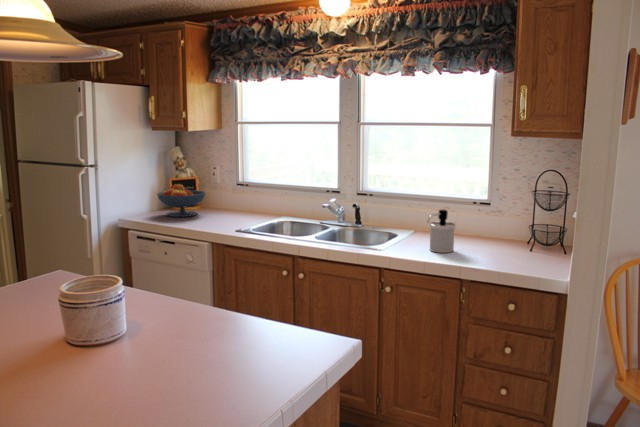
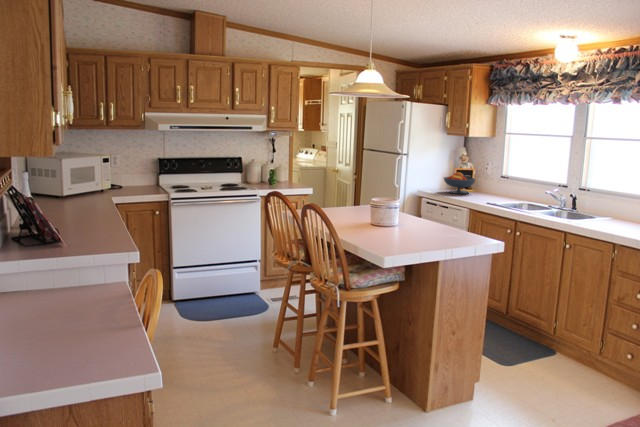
soap dispenser: present [427,210,456,253] -> none [599,200,625,230]

